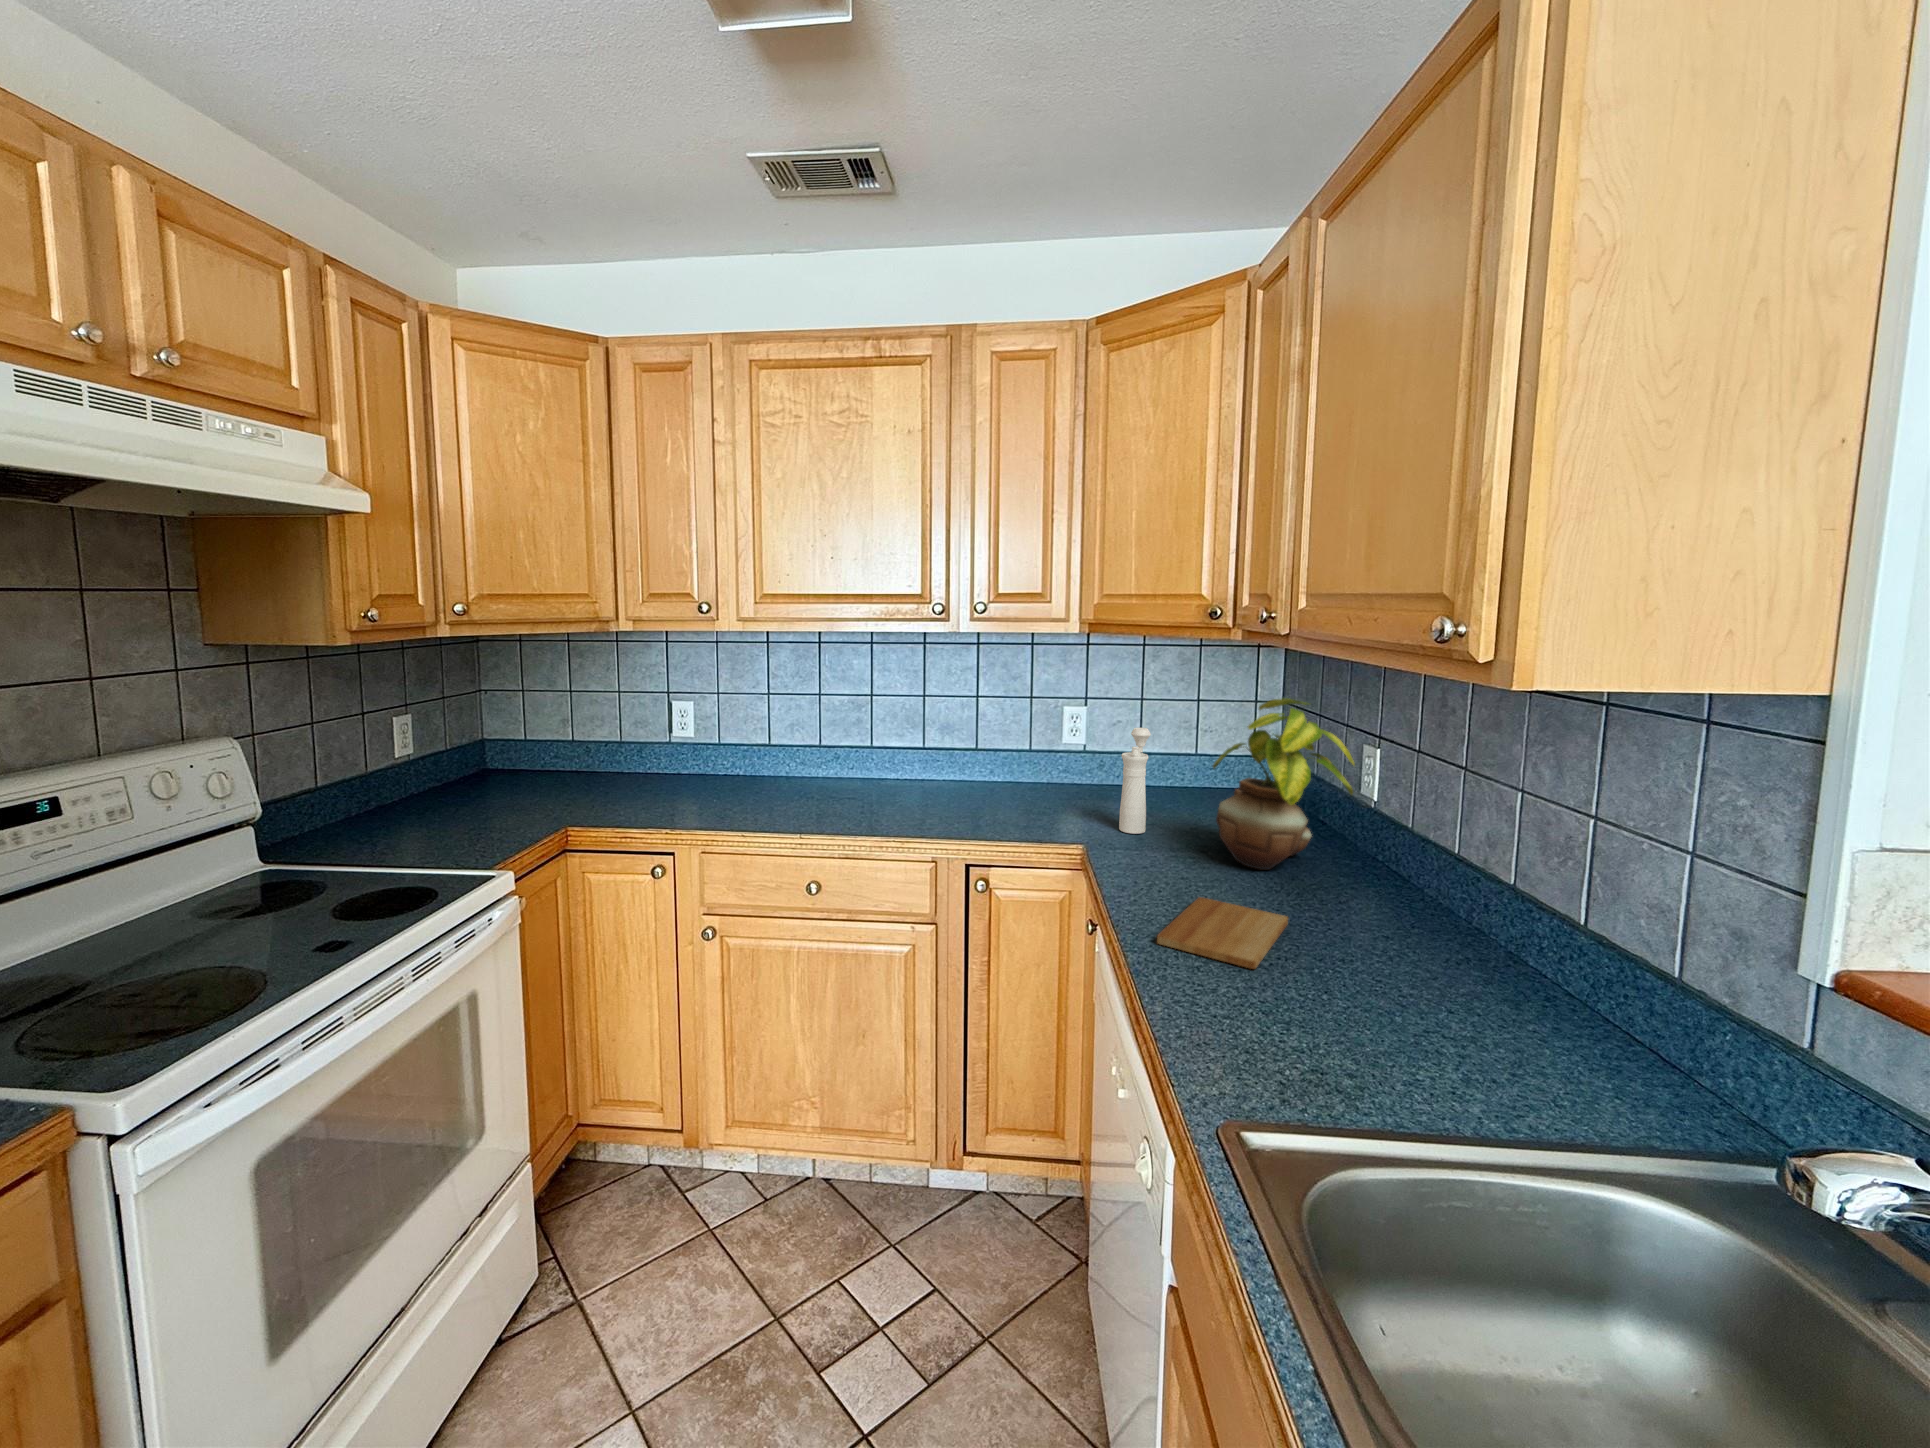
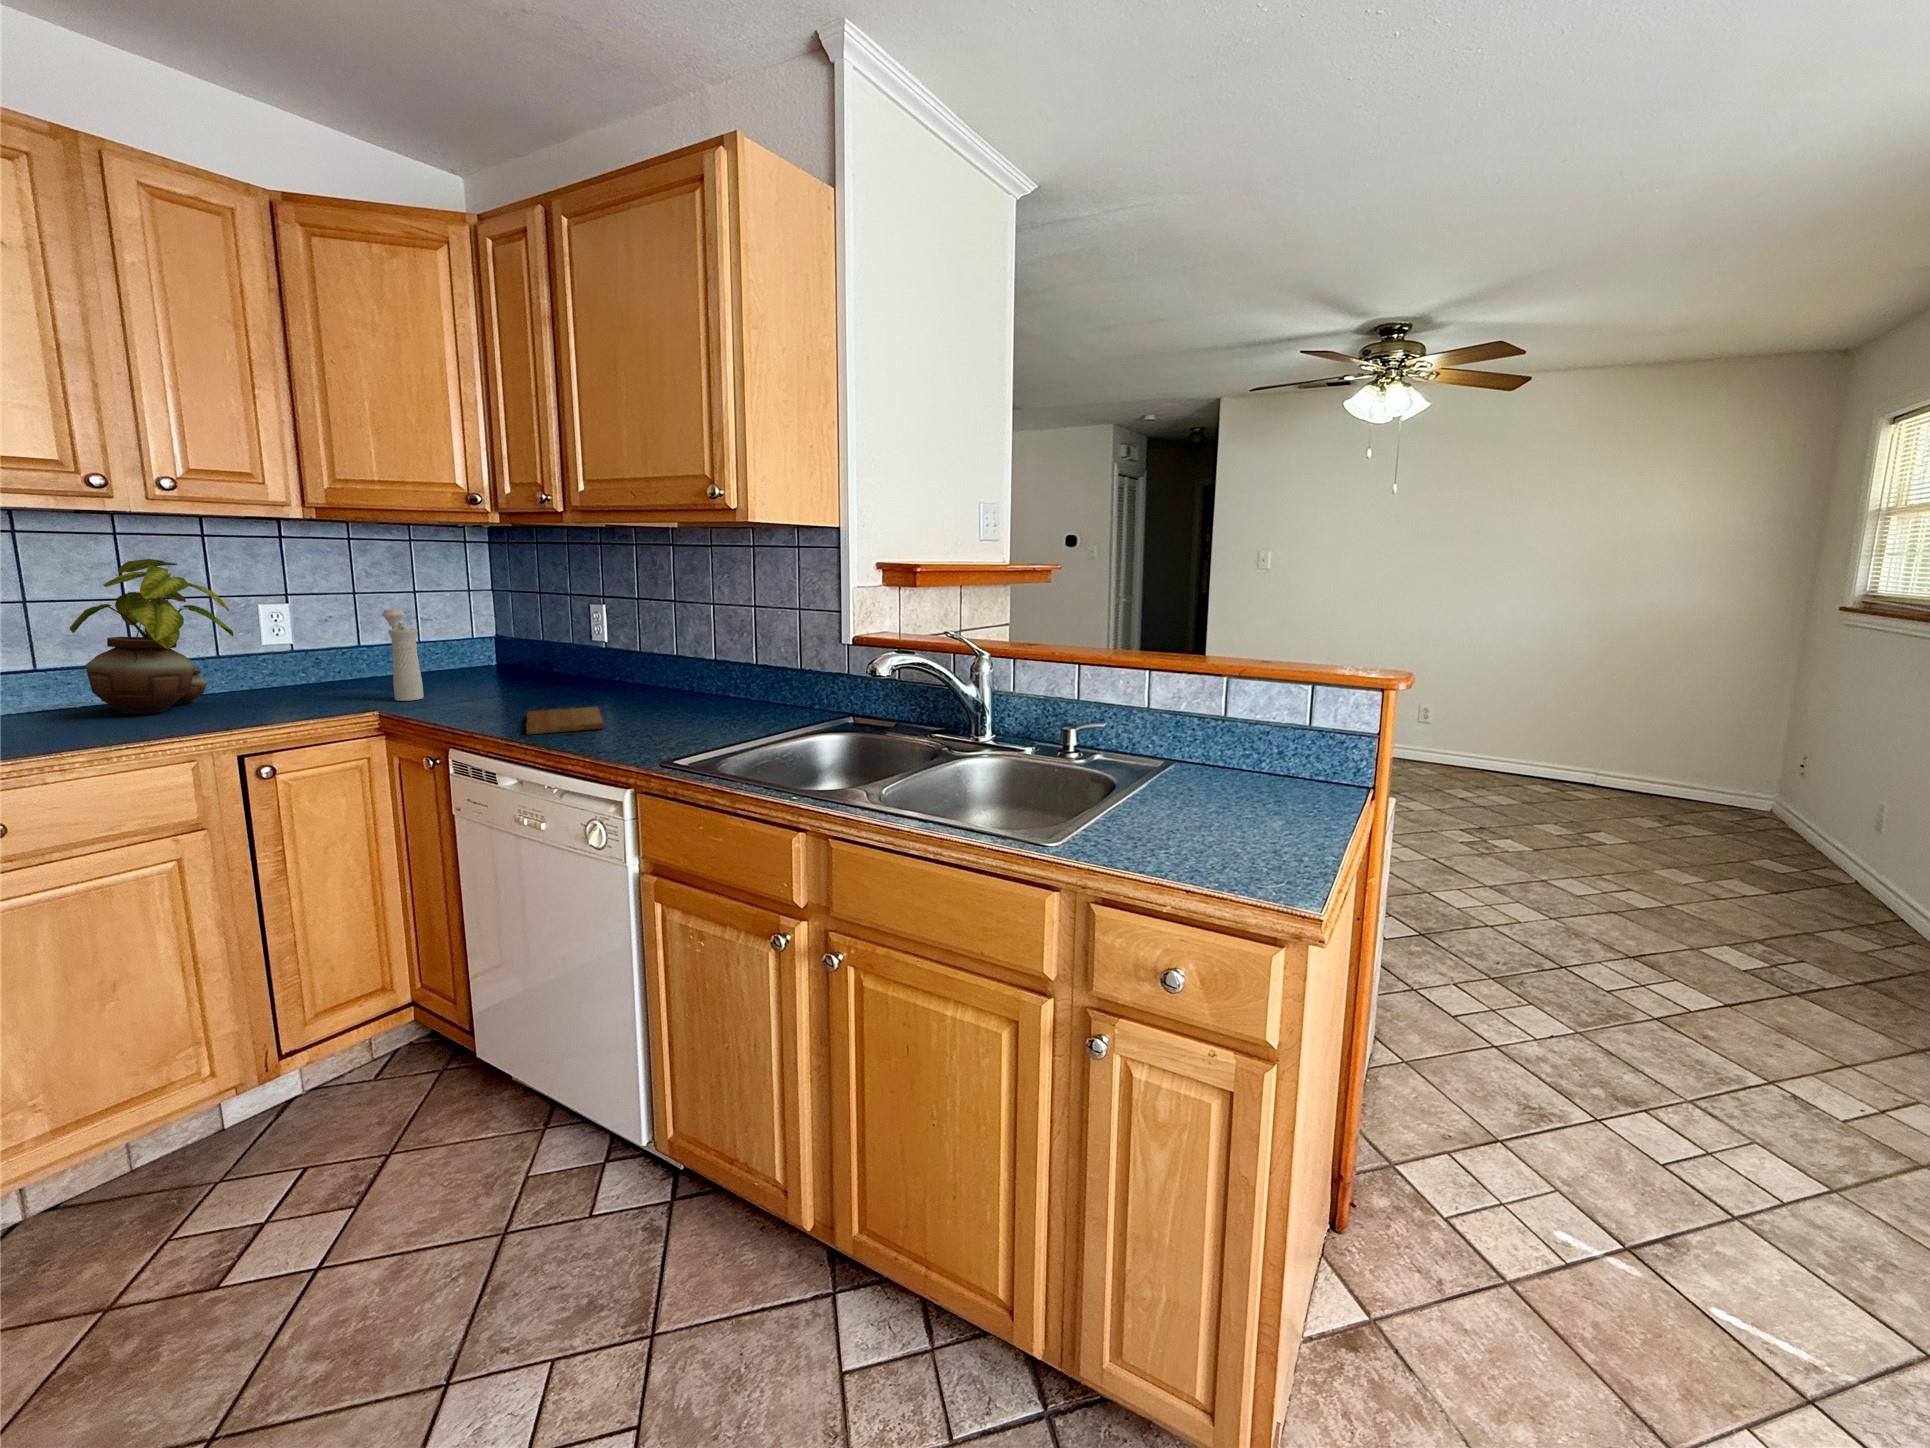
potted plant: present [1213,698,1355,869] -> present [70,559,233,714]

